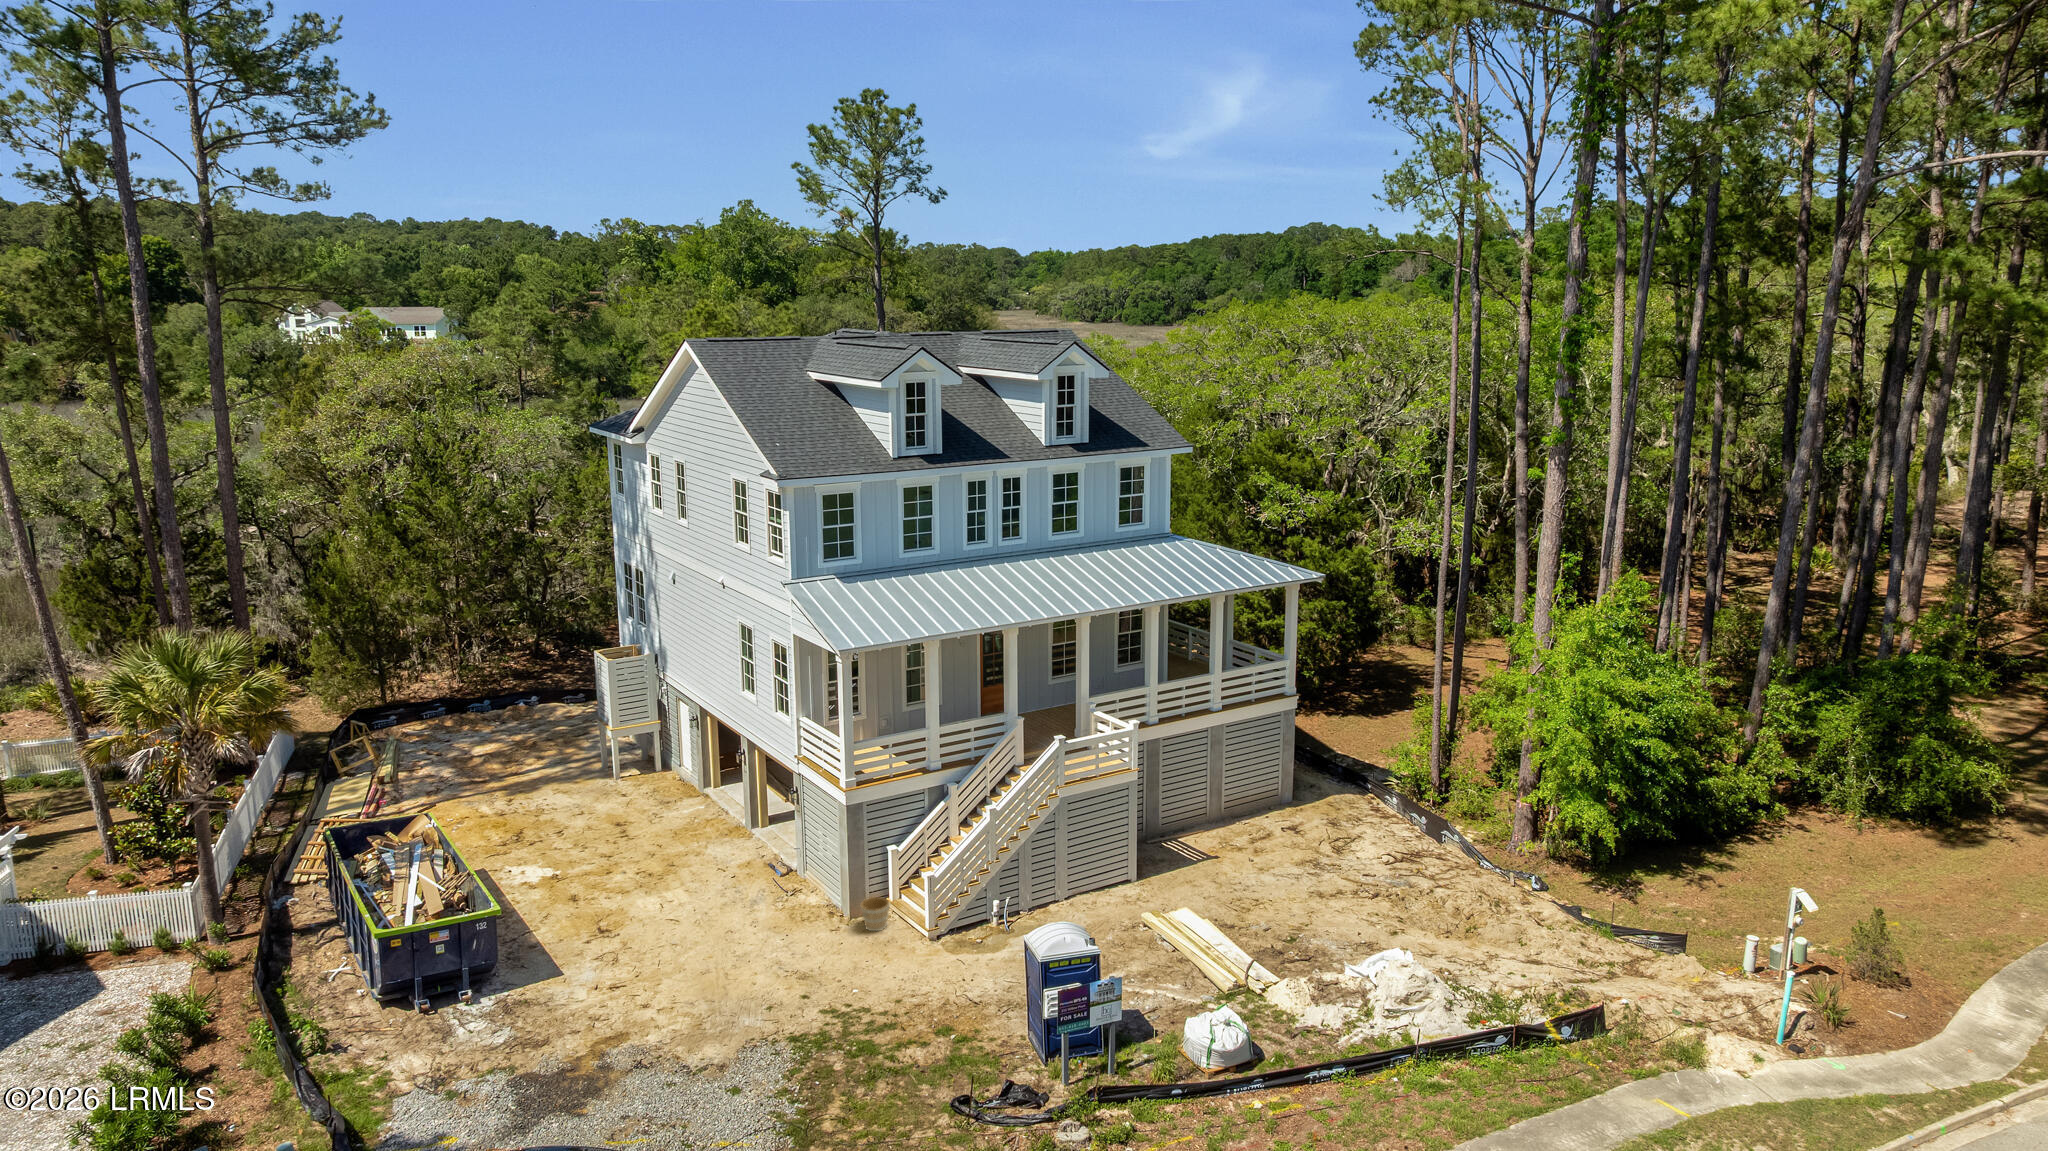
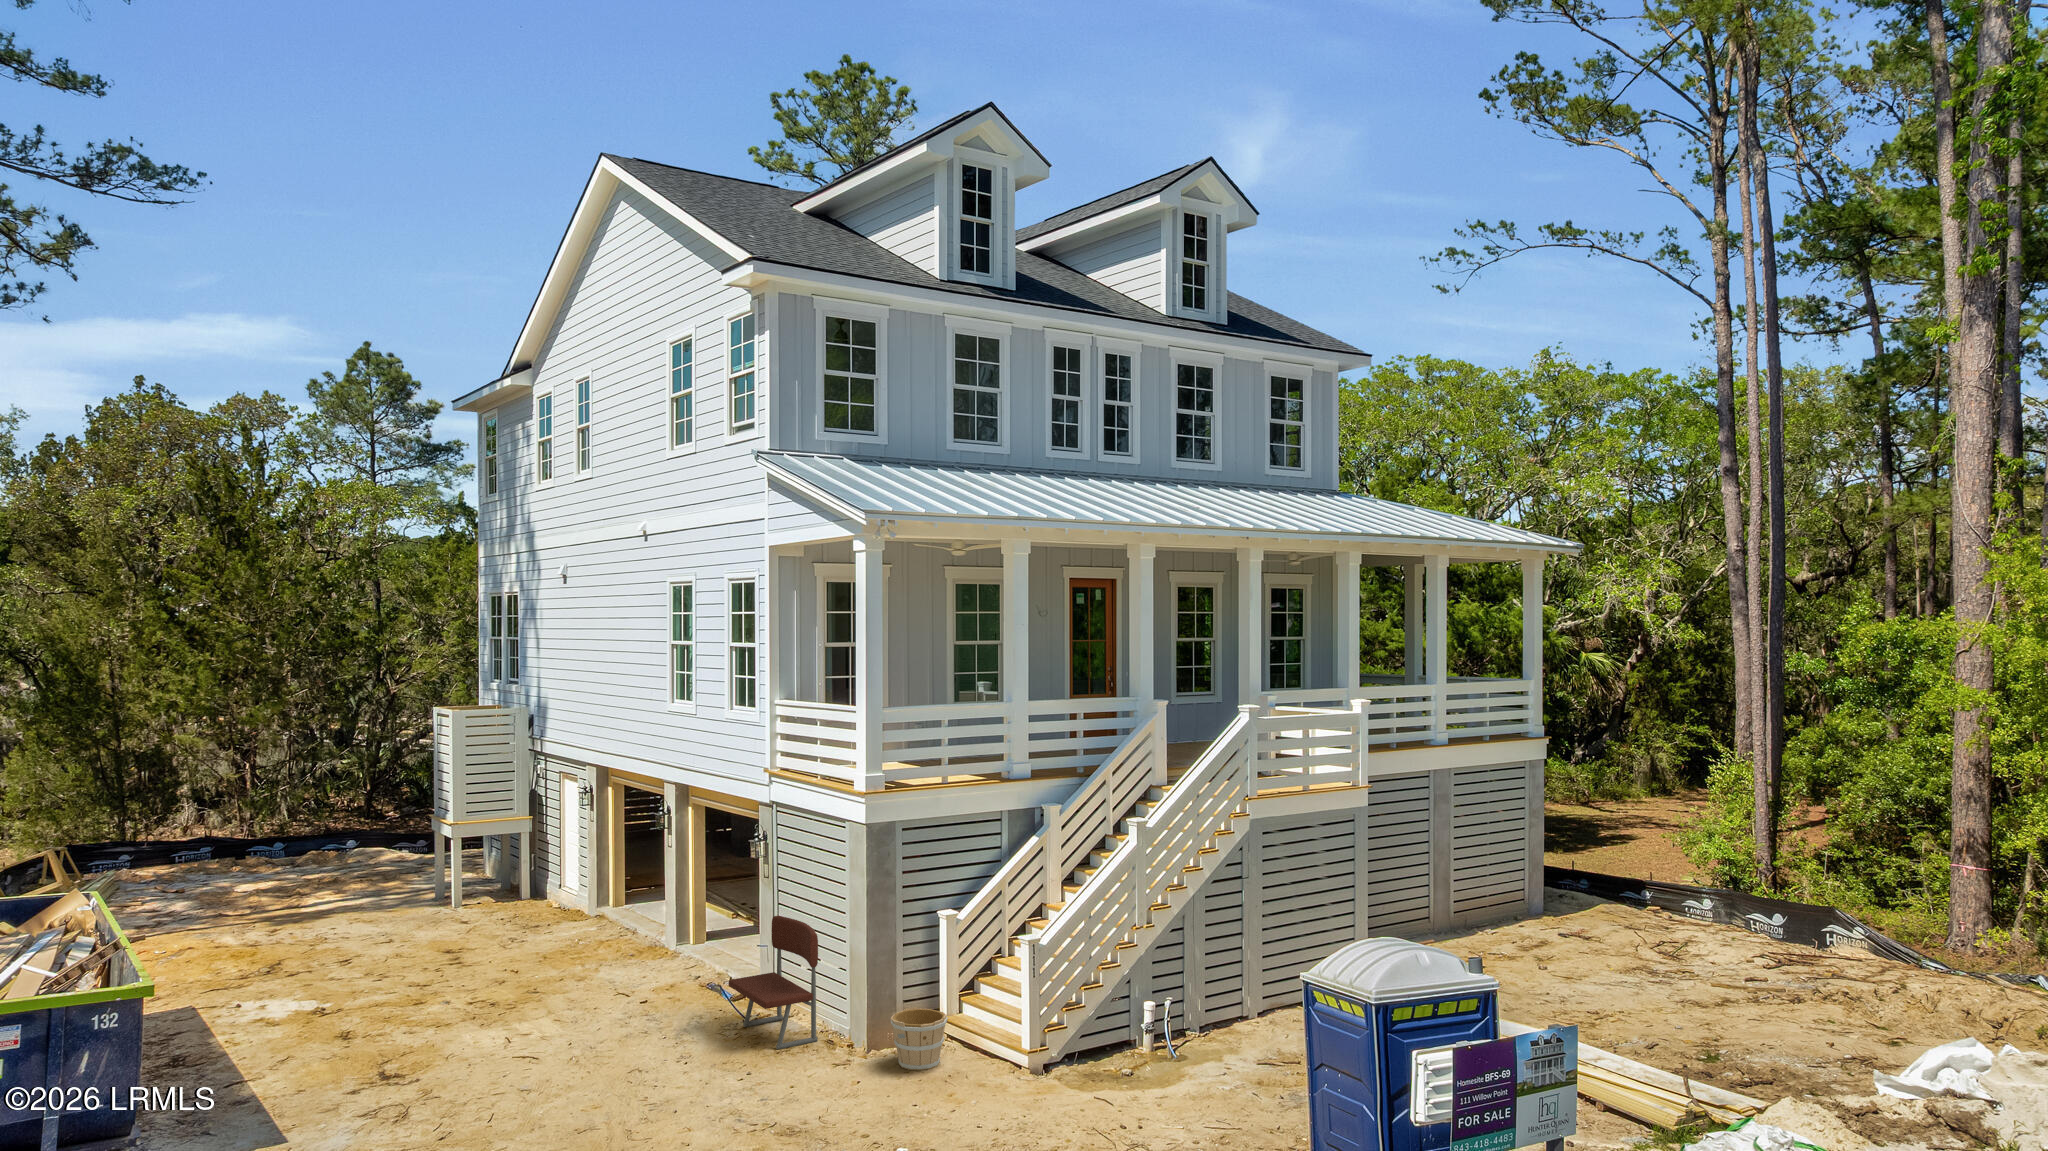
bench: none [778,837,825,914] -> present [729,916,818,1049]

